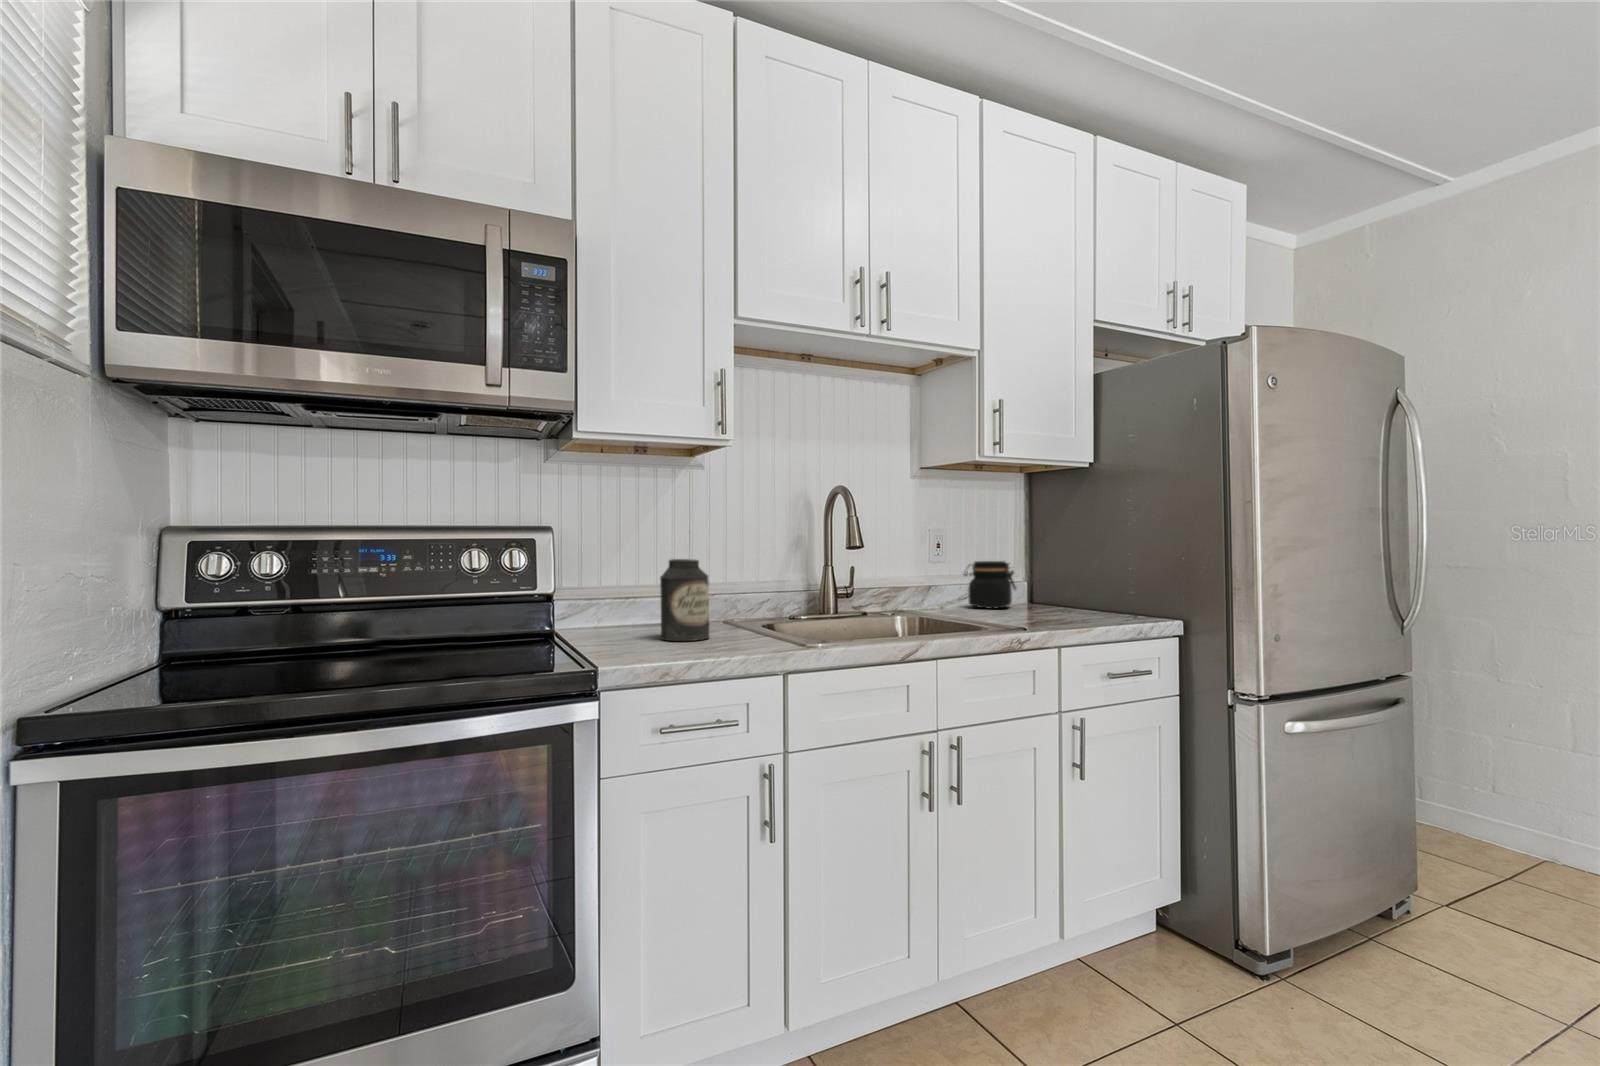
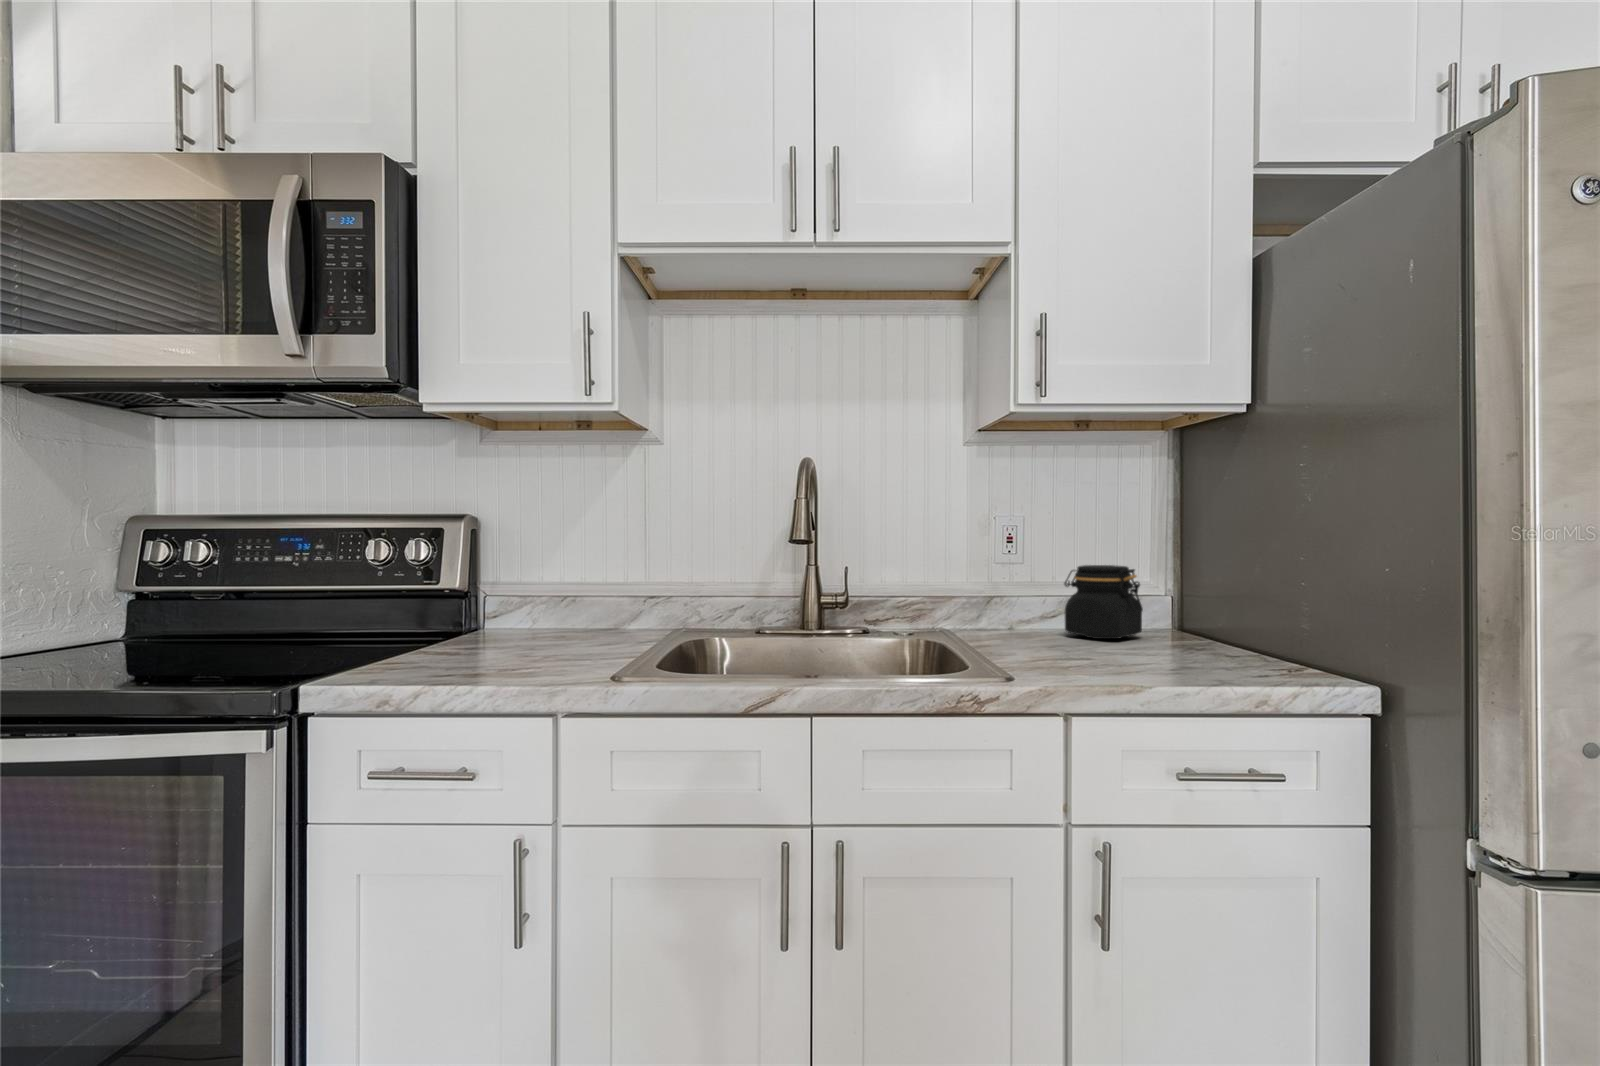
canister: present [660,559,709,641] -> none [522,555,584,656]

